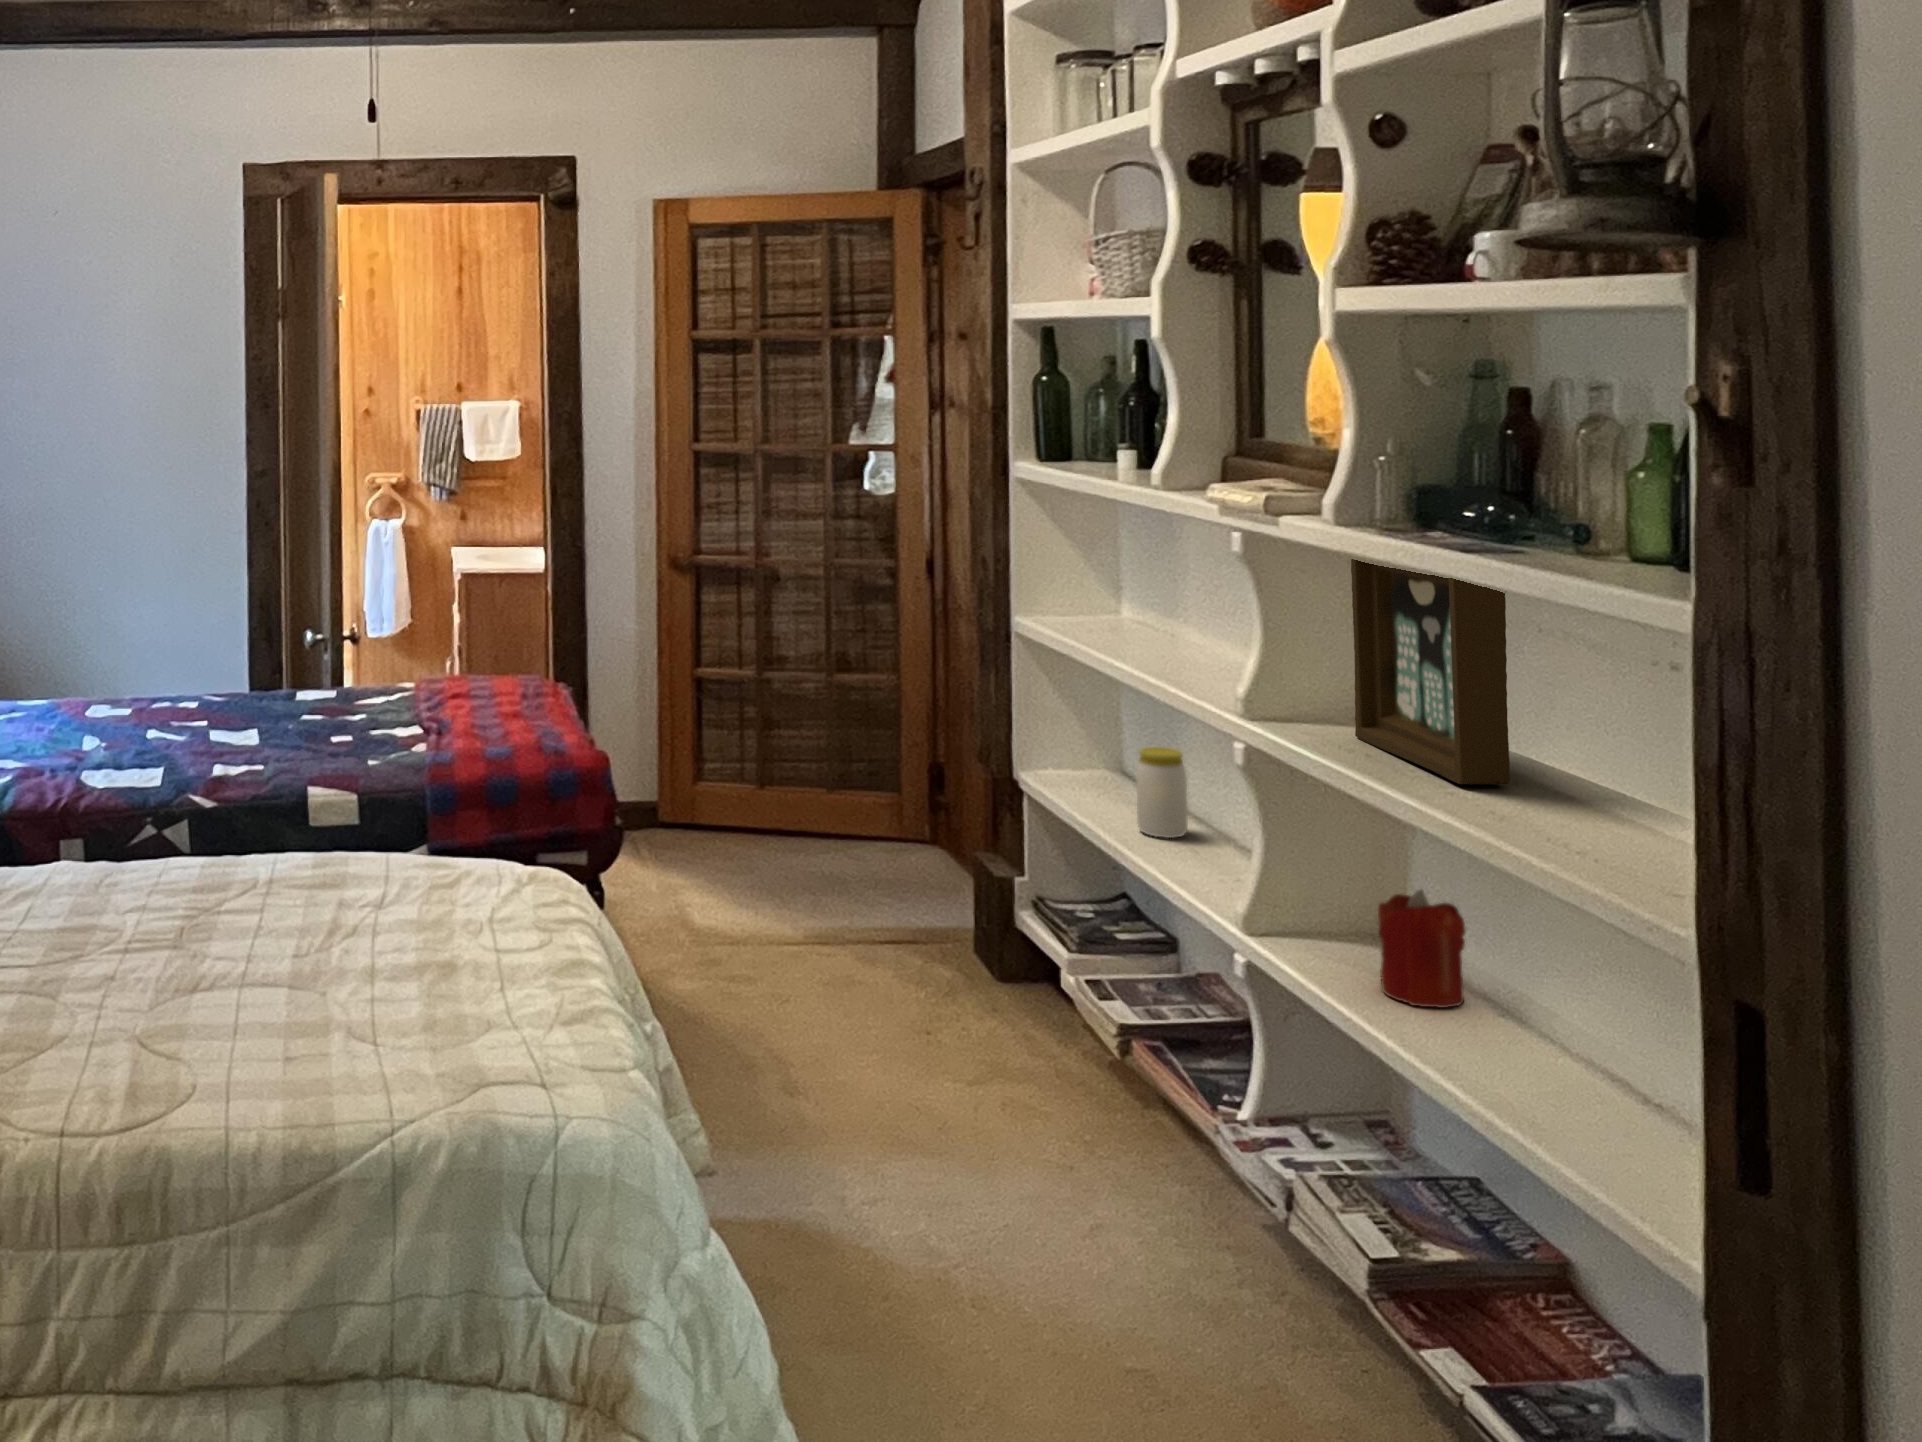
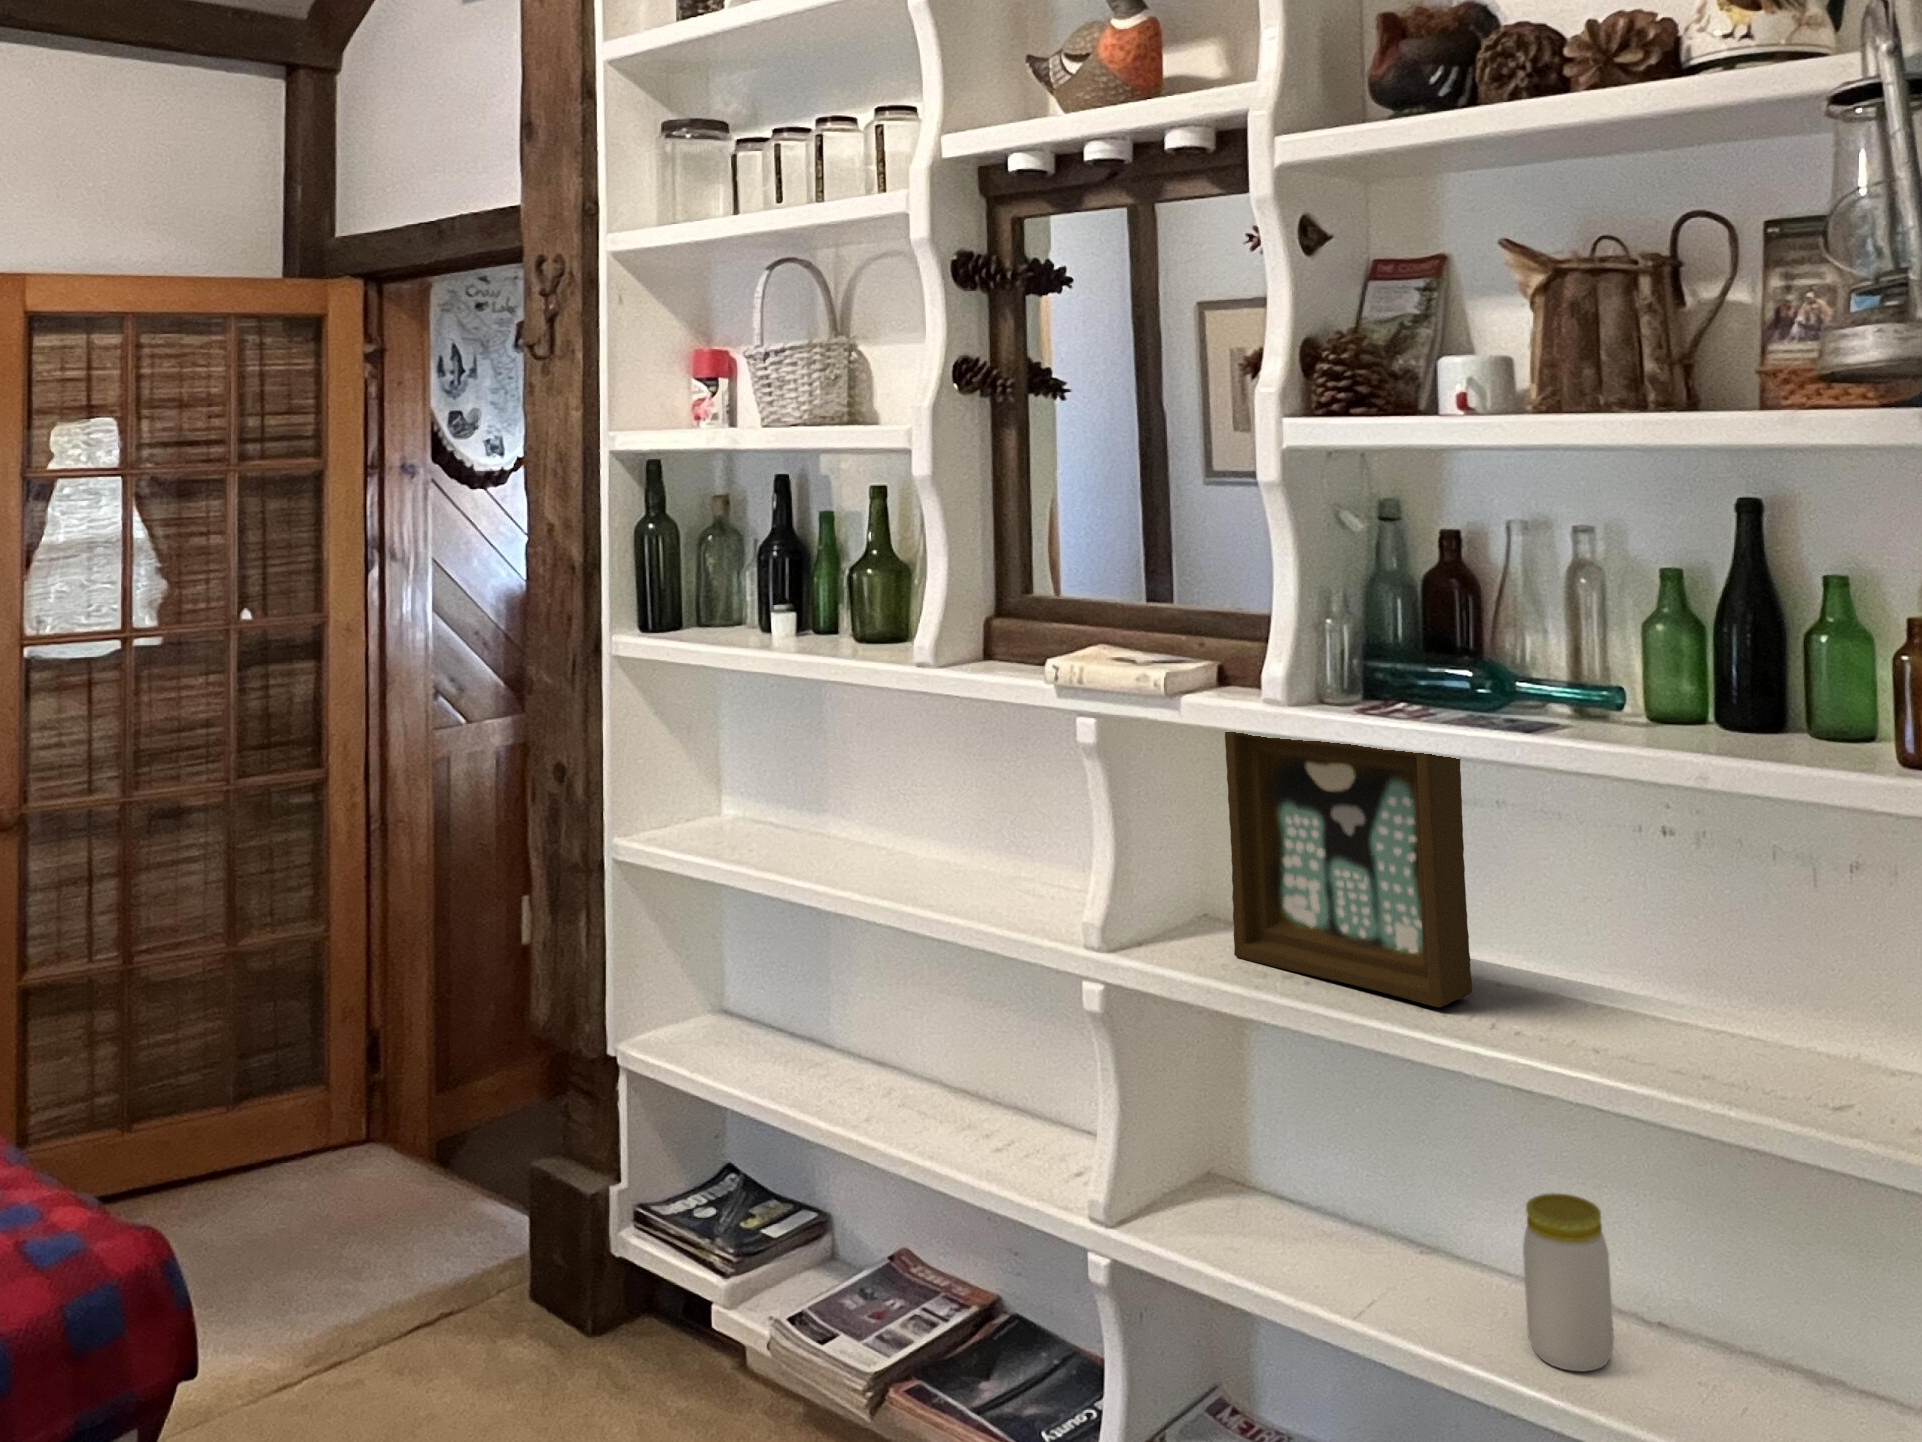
jar: present [1136,747,1188,838] -> present [1523,1193,1614,1371]
candle: present [1378,890,1465,1008] -> none [1295,1131,1390,1281]

